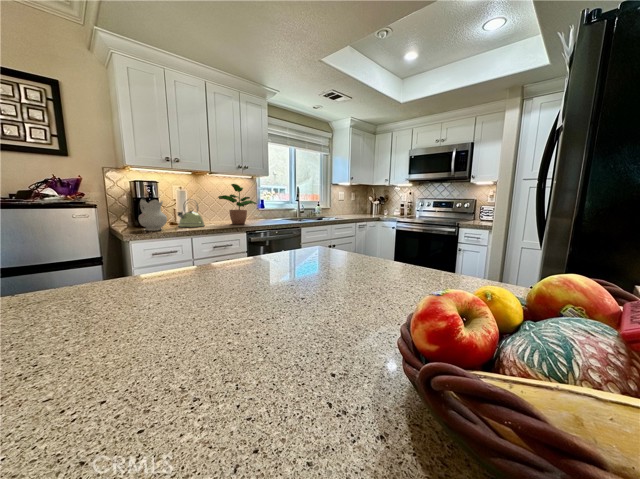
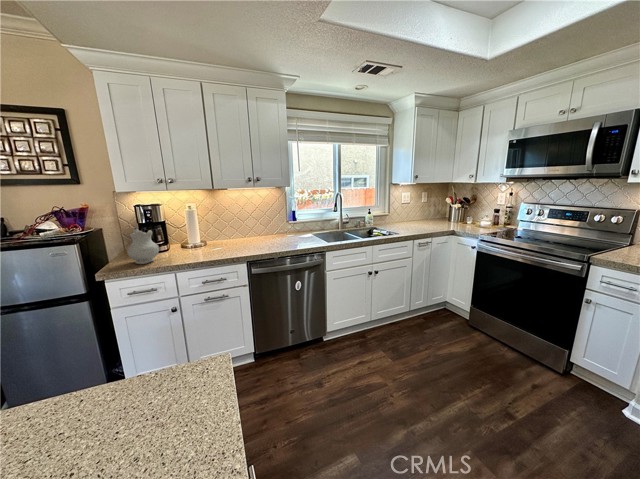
potted plant: present [218,184,257,224] -> none [225,202,273,249]
kettle: present [178,199,204,227] -> none [175,222,210,255]

